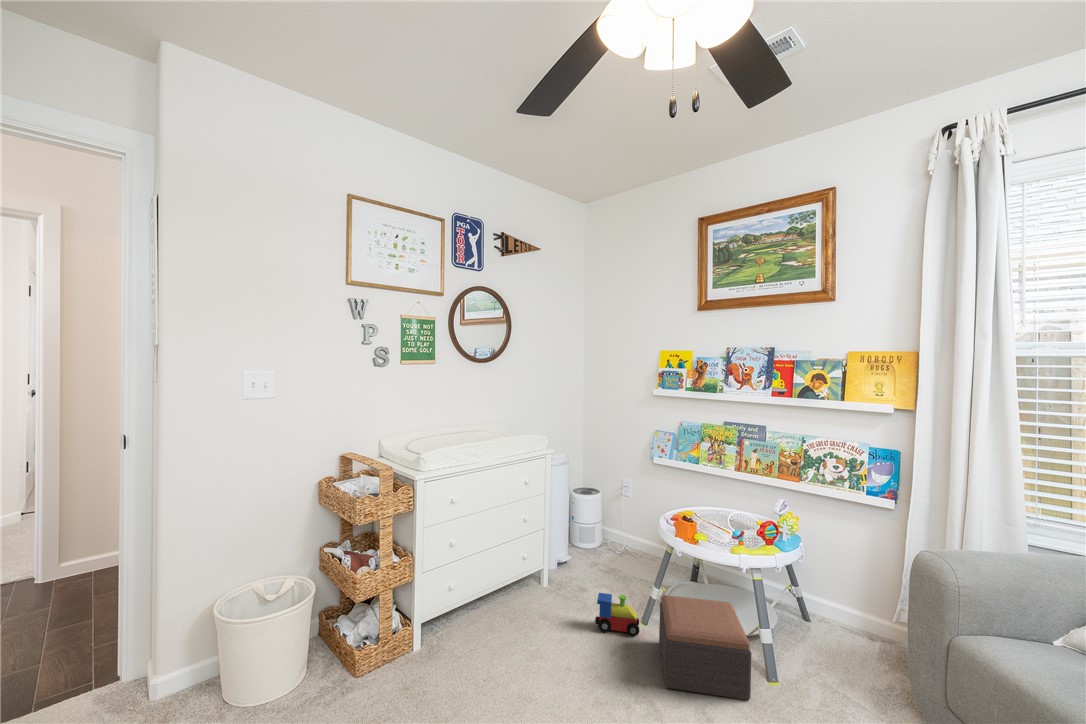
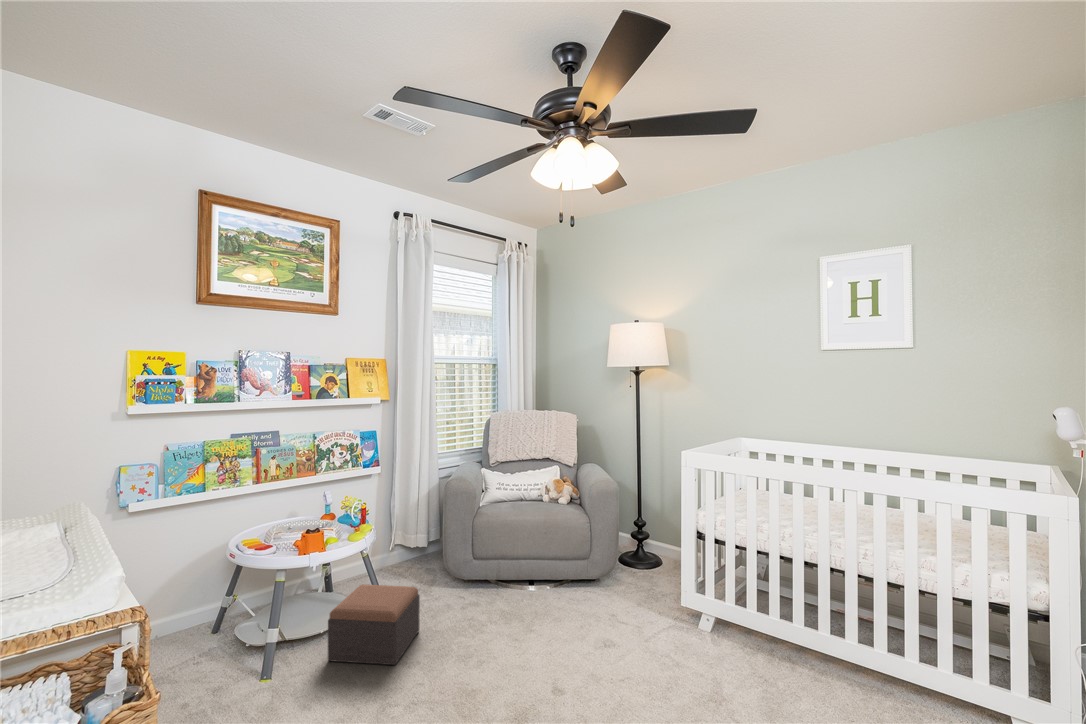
toy train: present [595,593,639,636] -> none [266,643,312,698]

